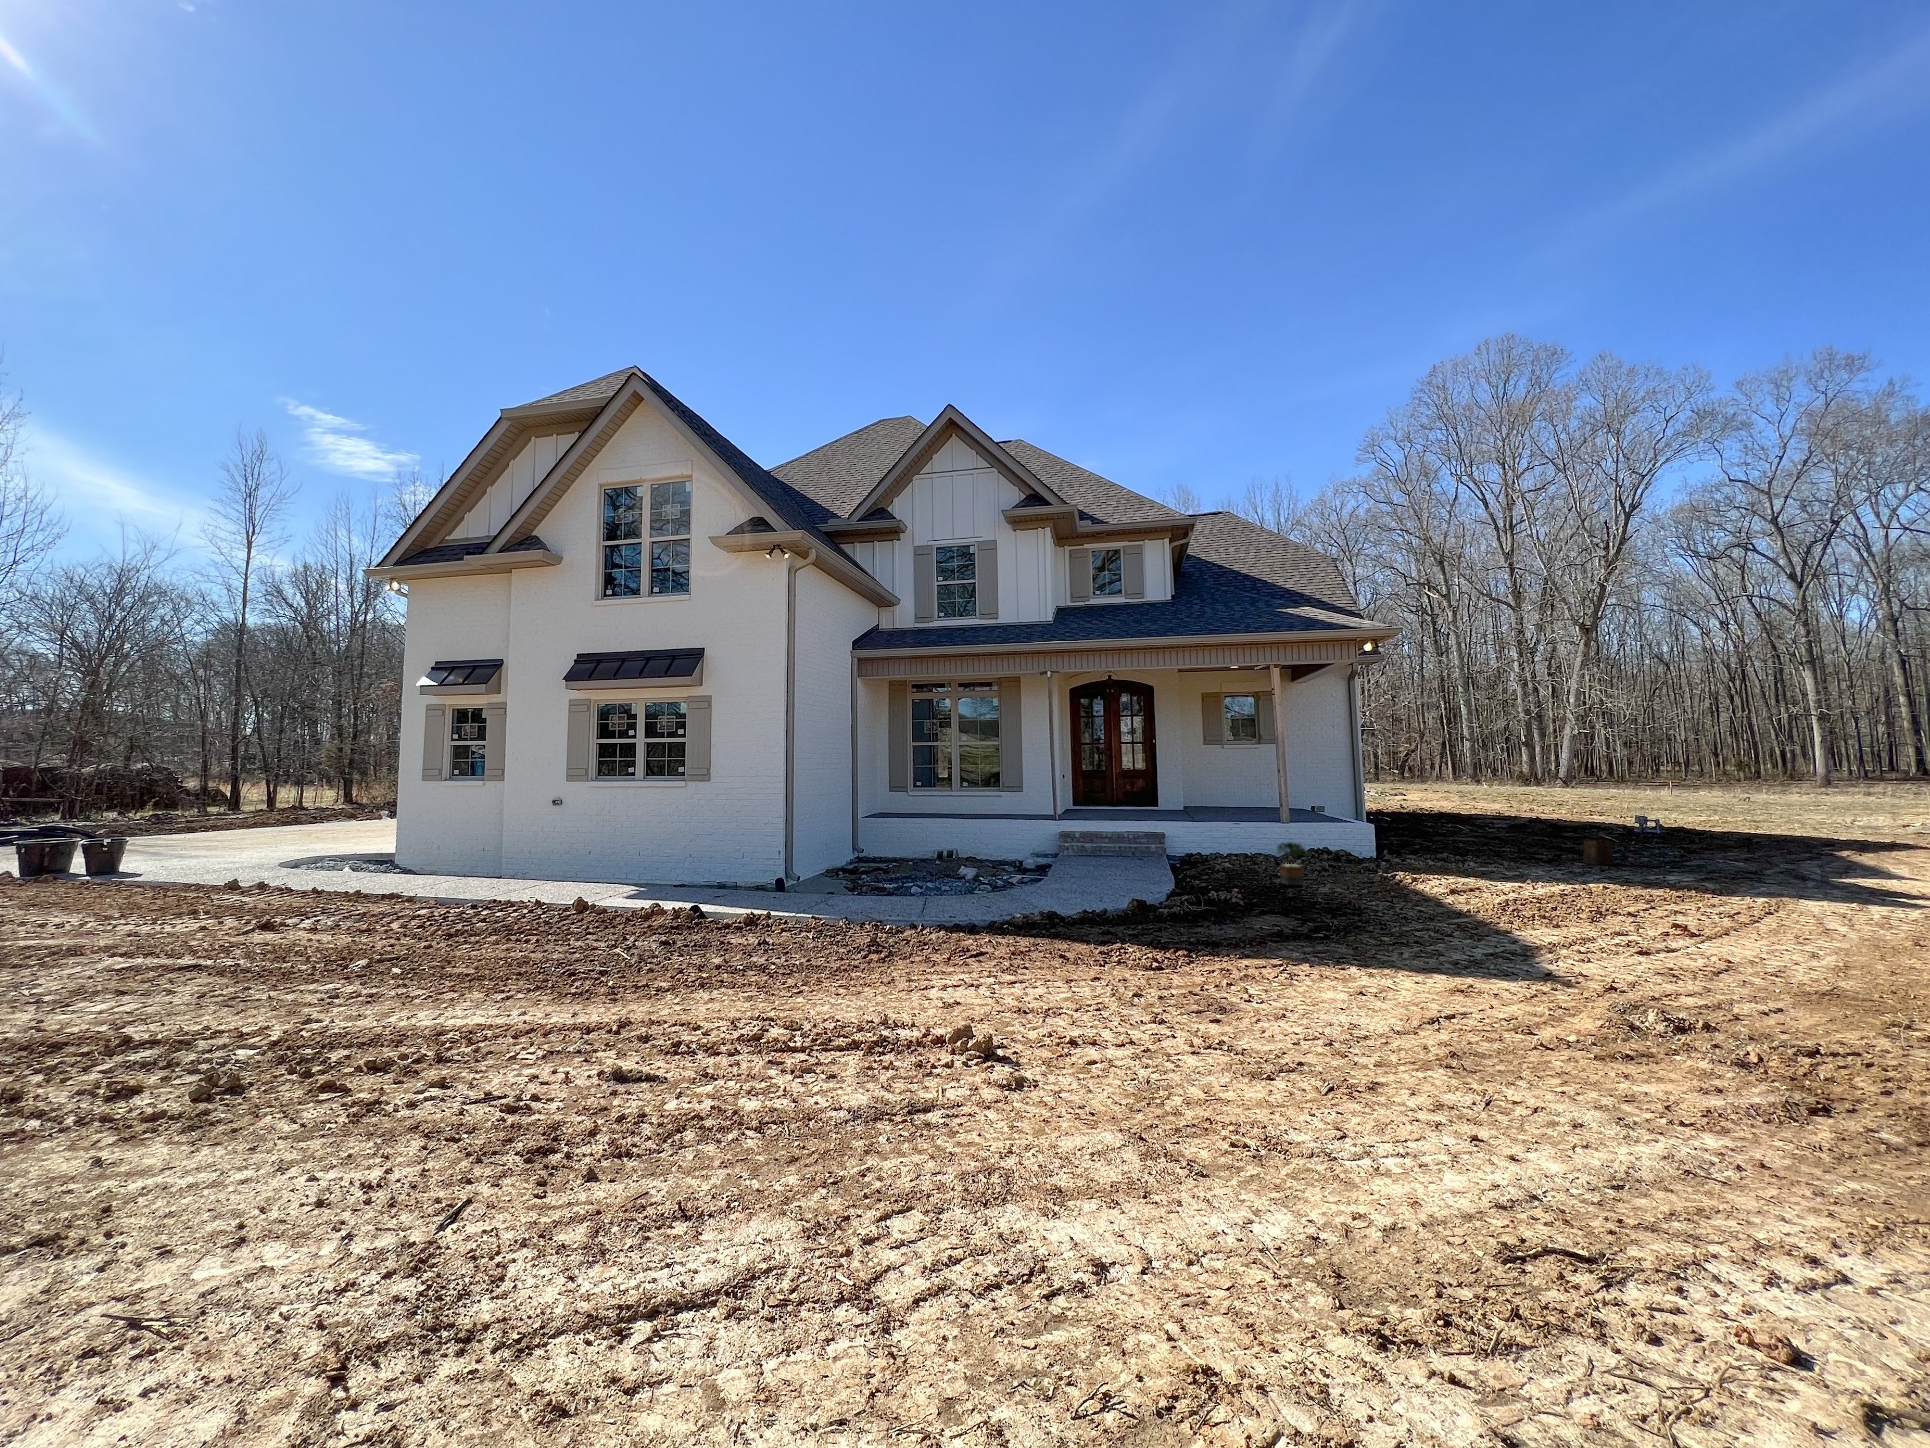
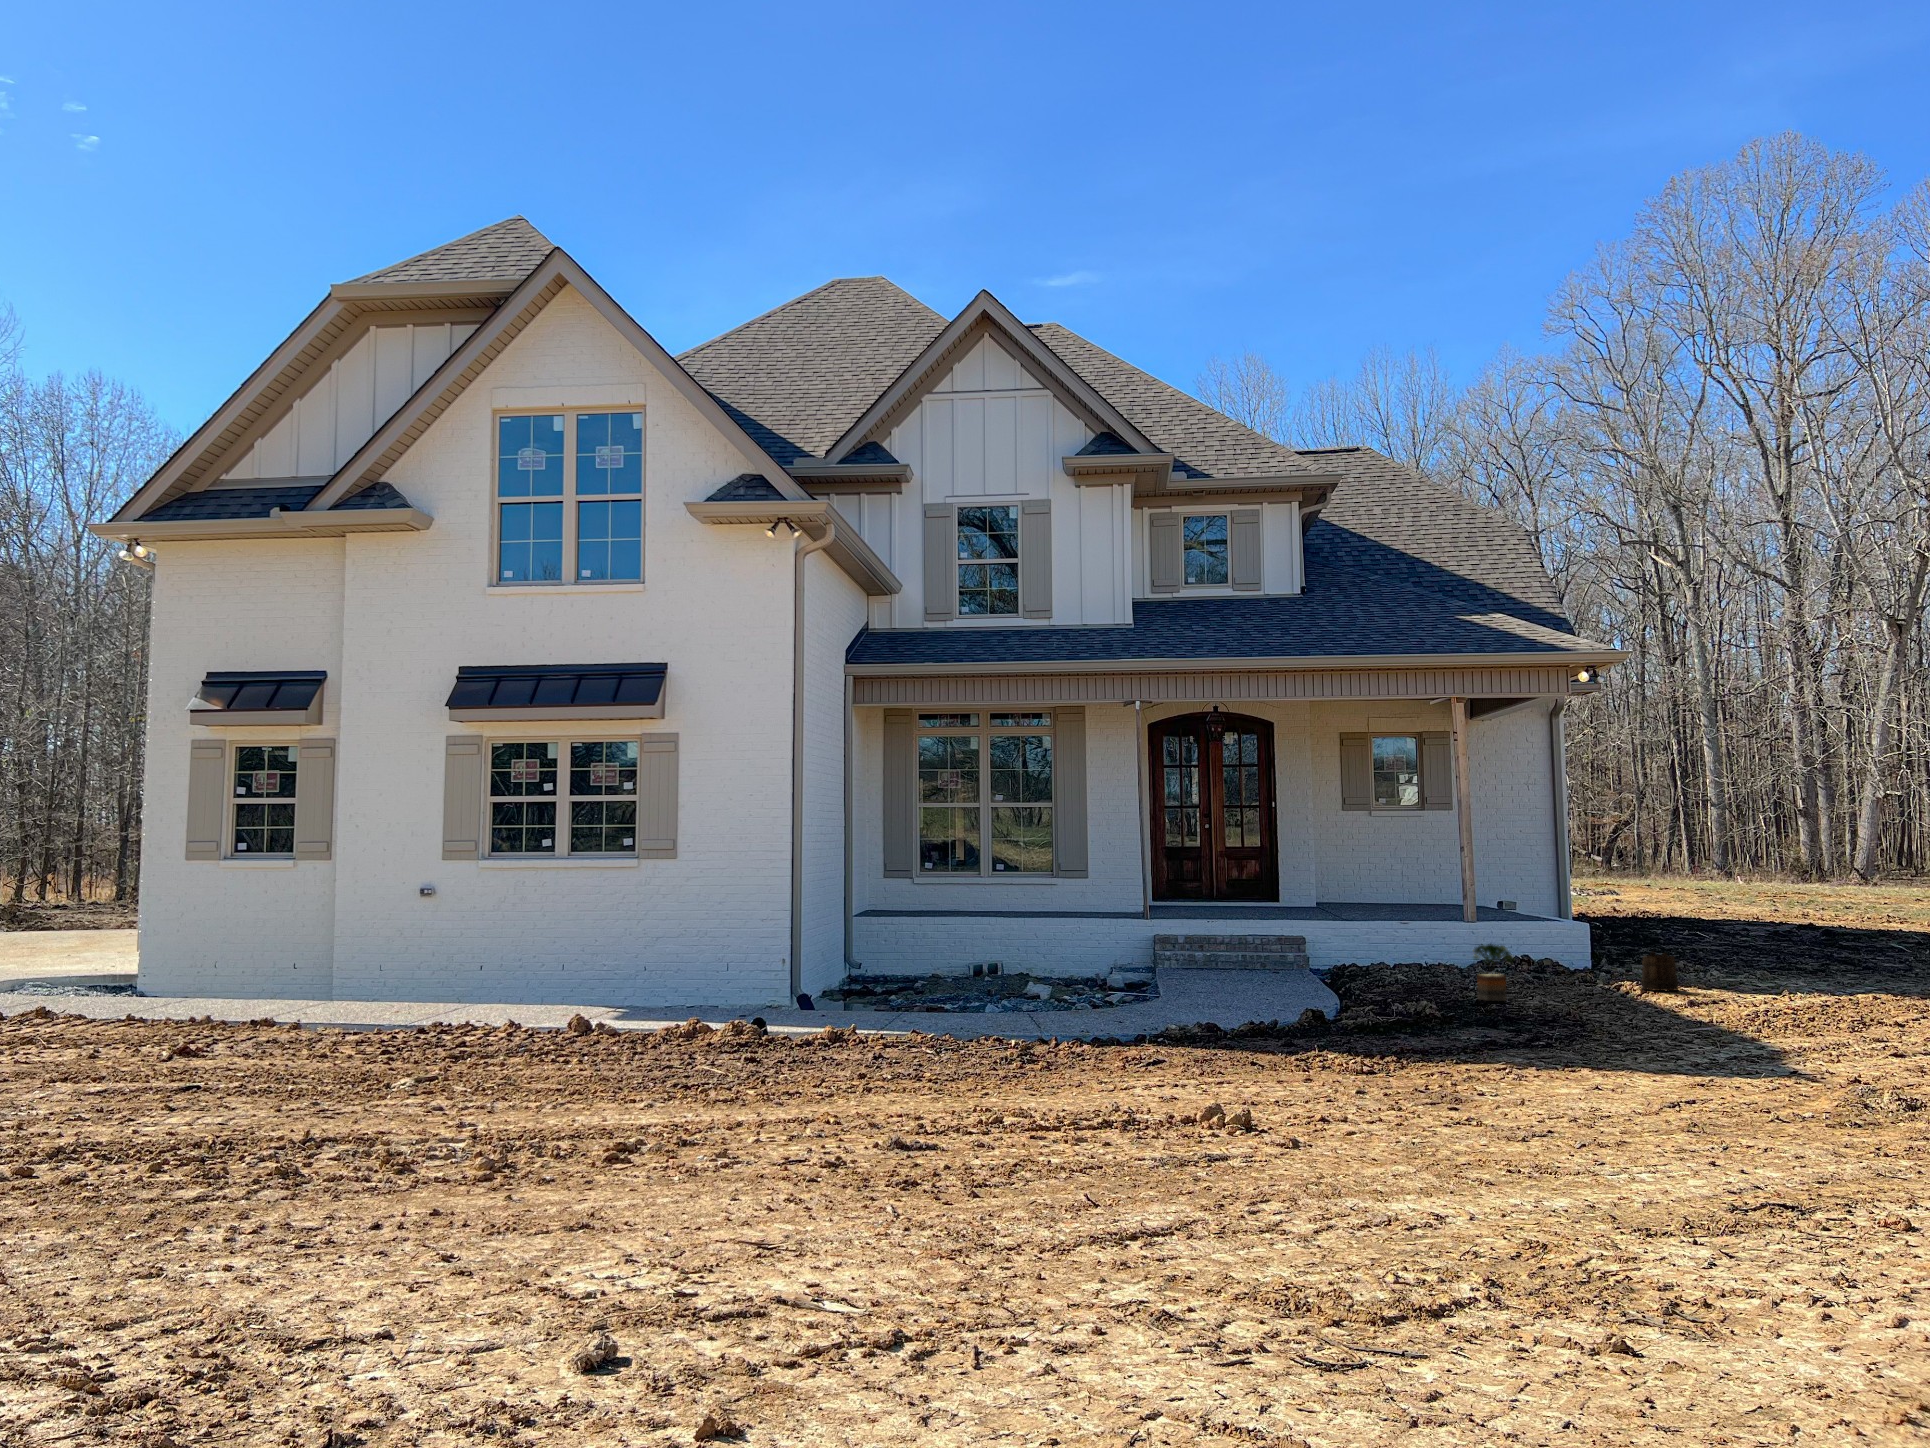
bucket: present [1584,837,1614,865] -> present [1641,952,1679,991]

